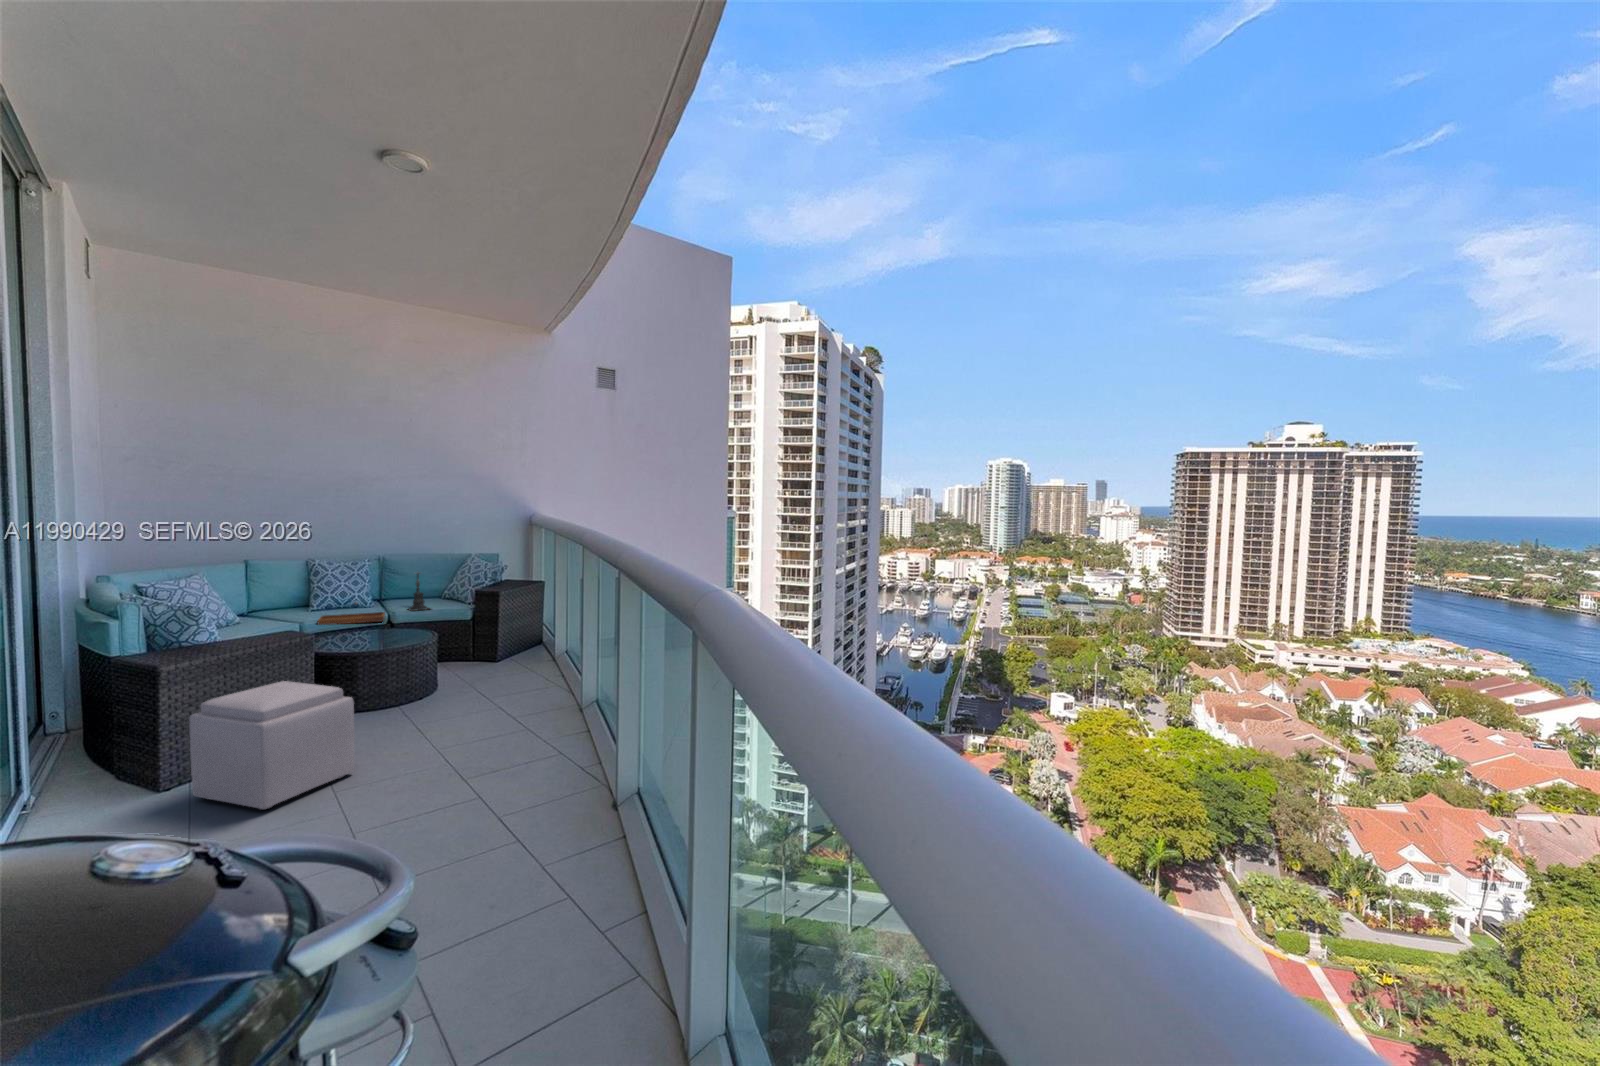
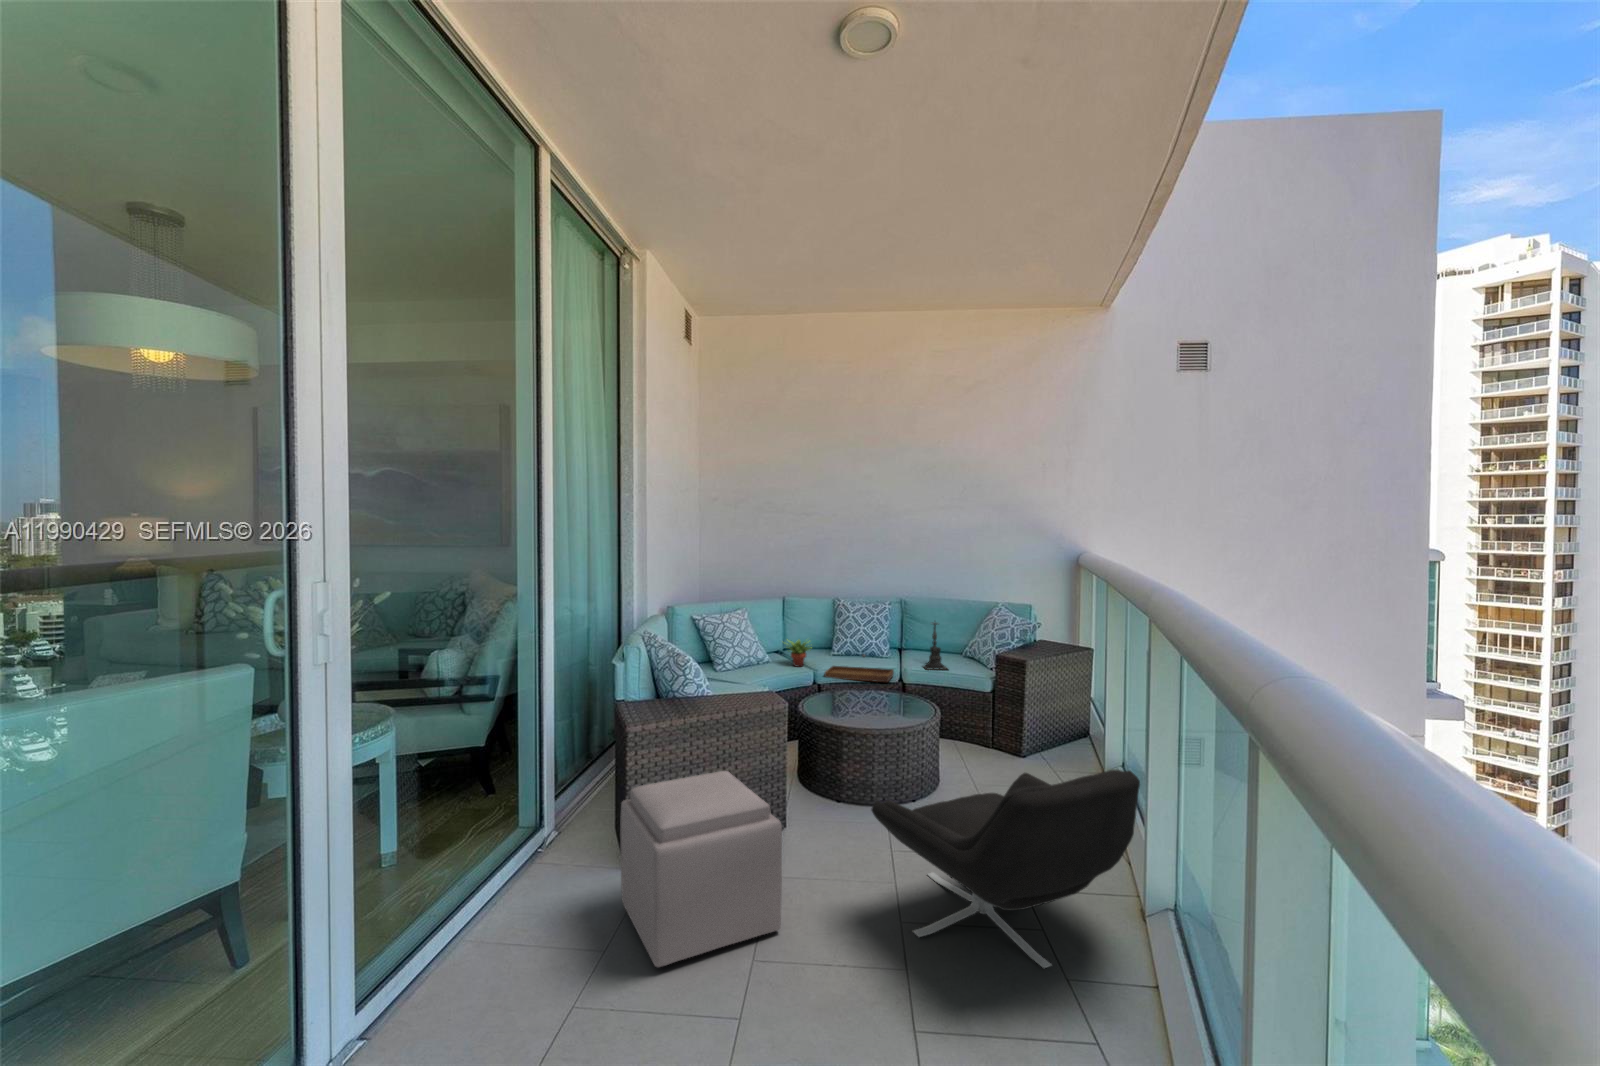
succulent plant: none [262,593,298,621] -> present [787,639,812,667]
lounge chair: none [418,626,585,751] -> present [872,770,1140,968]

